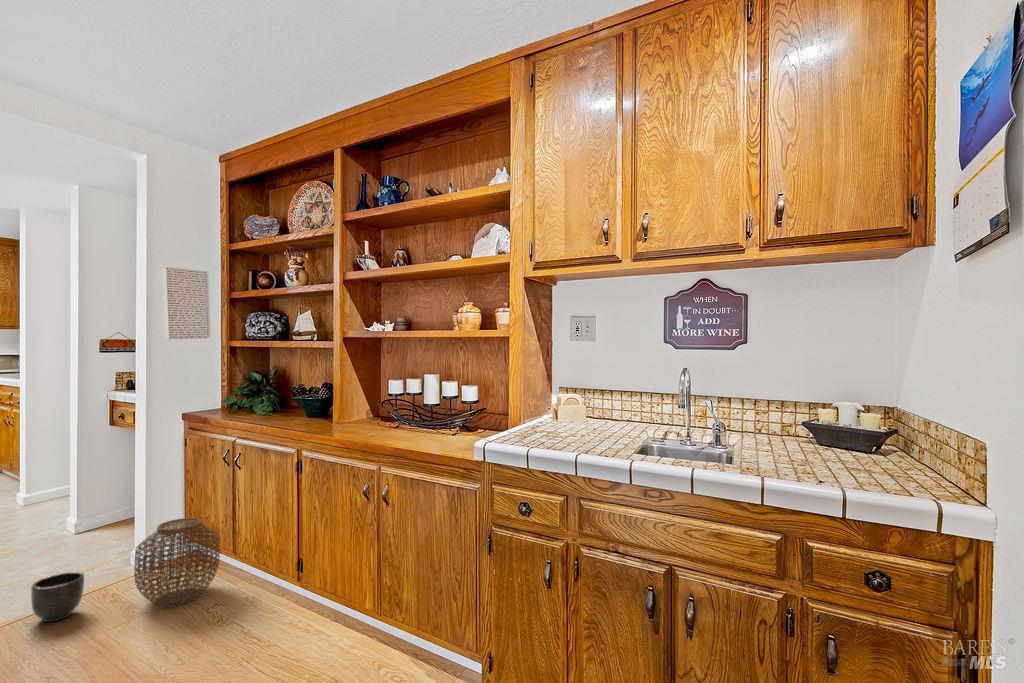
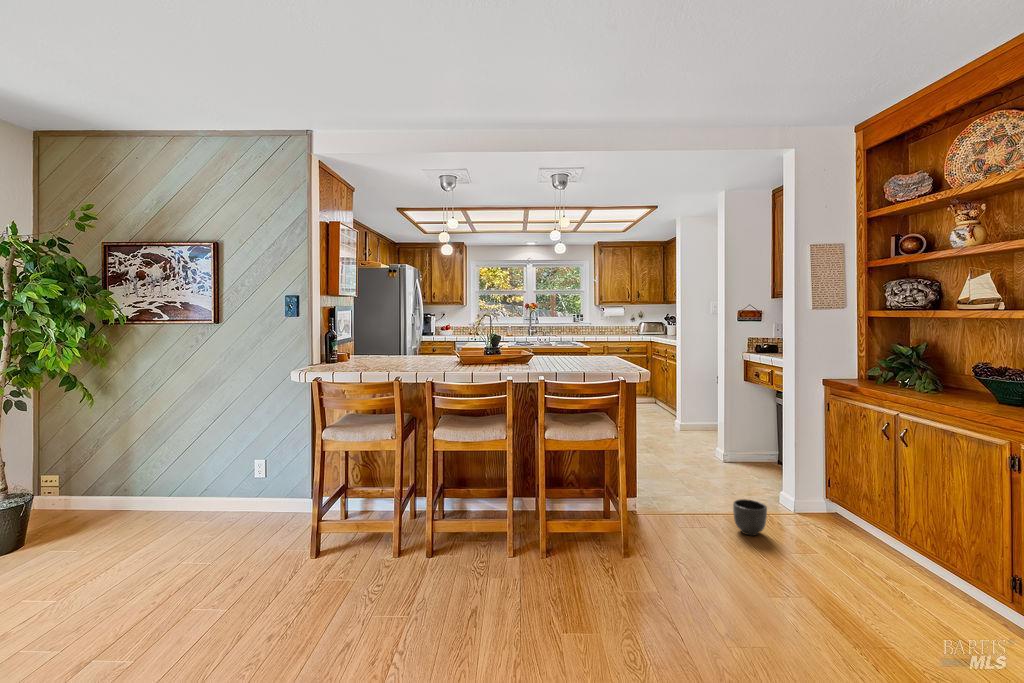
woven basket: present [134,518,220,607] -> none [806,479,885,559]

